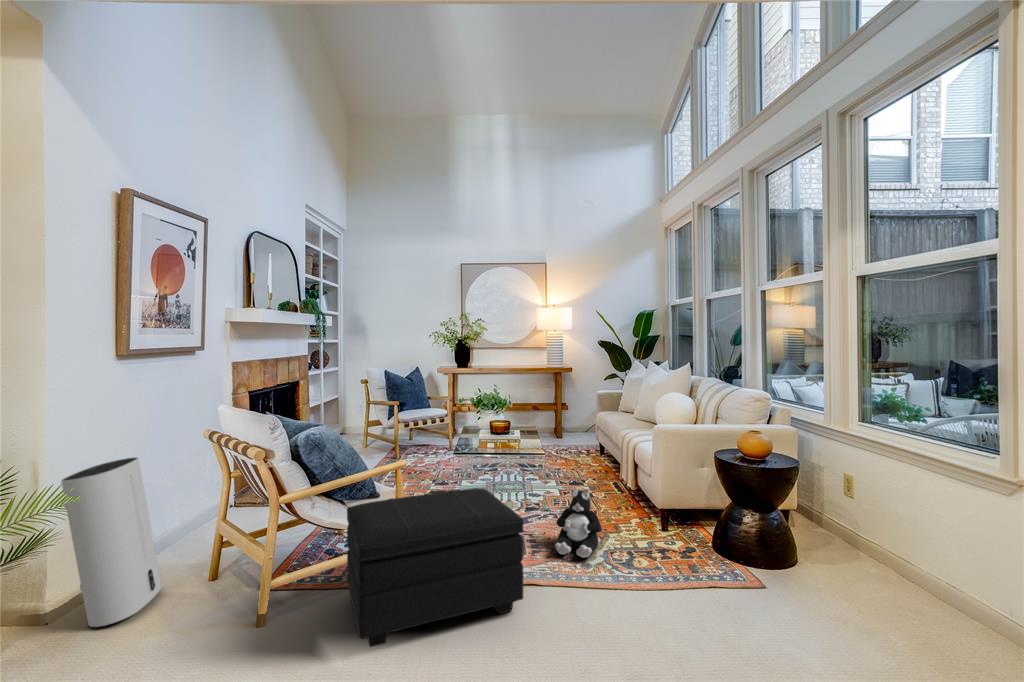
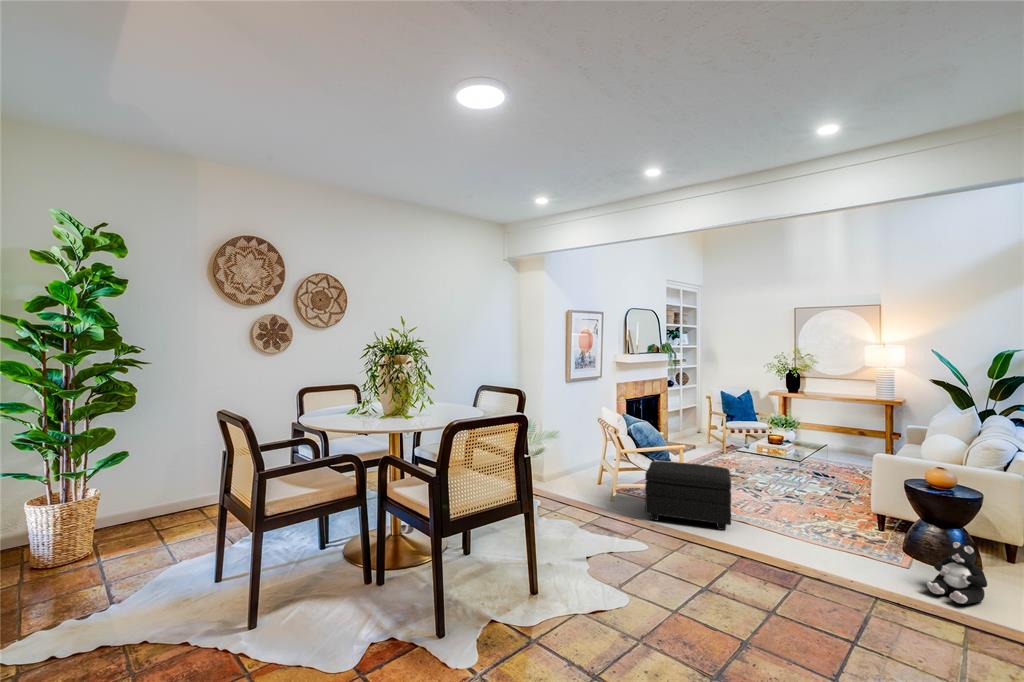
air purifier: present [61,457,162,627] -> none [550,425,581,487]
plush toy: present [555,490,601,558] -> present [927,542,987,604]

